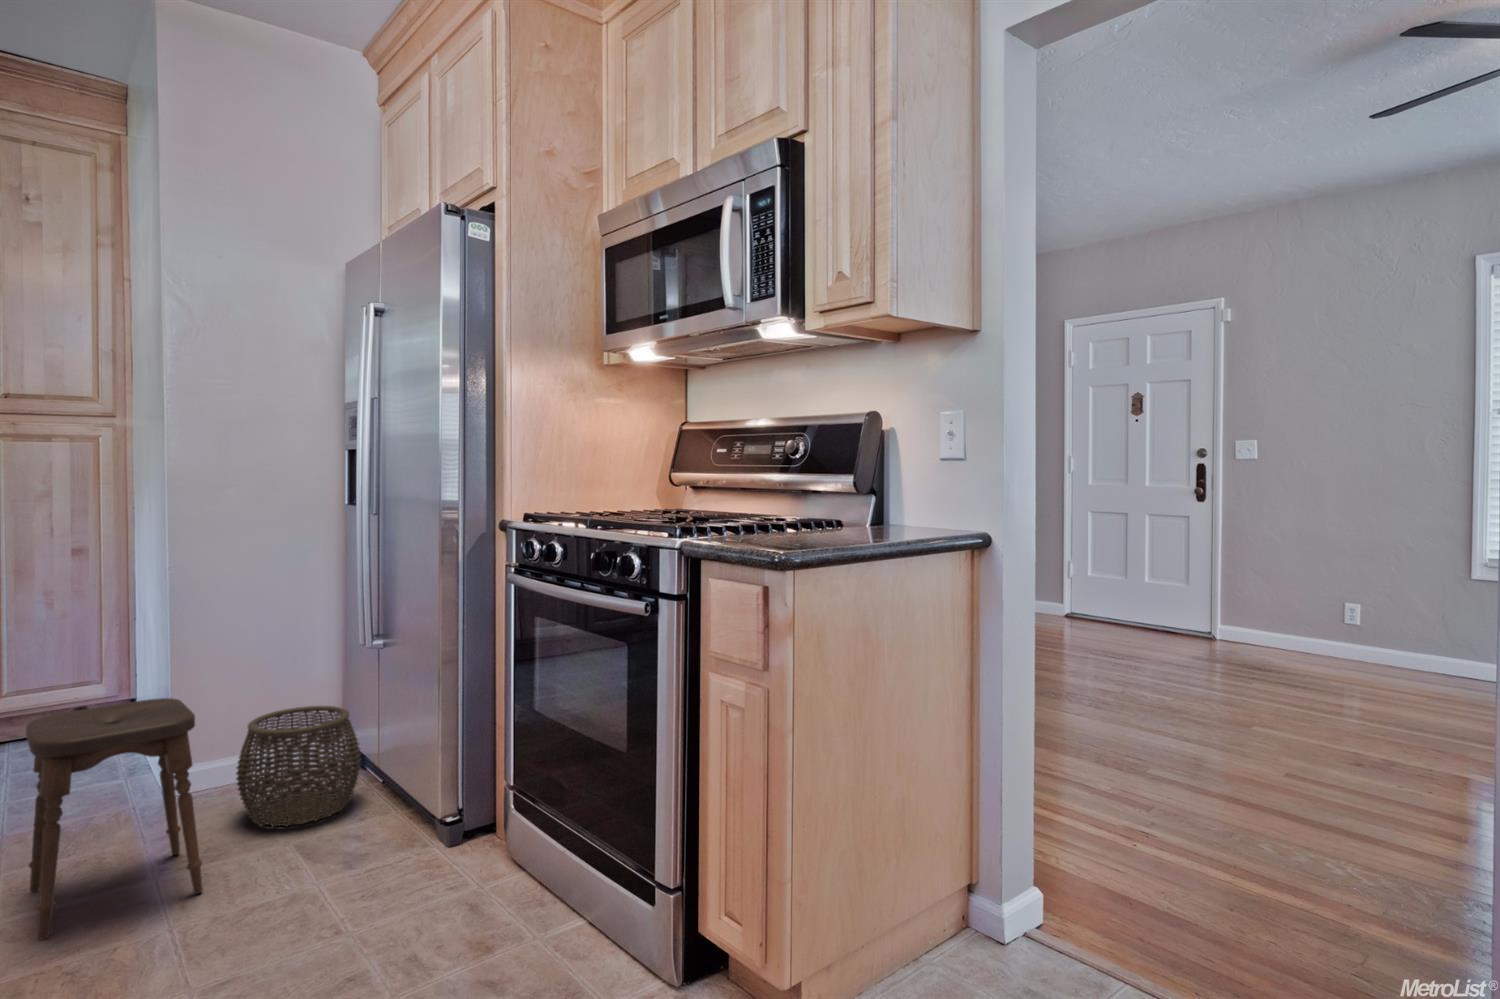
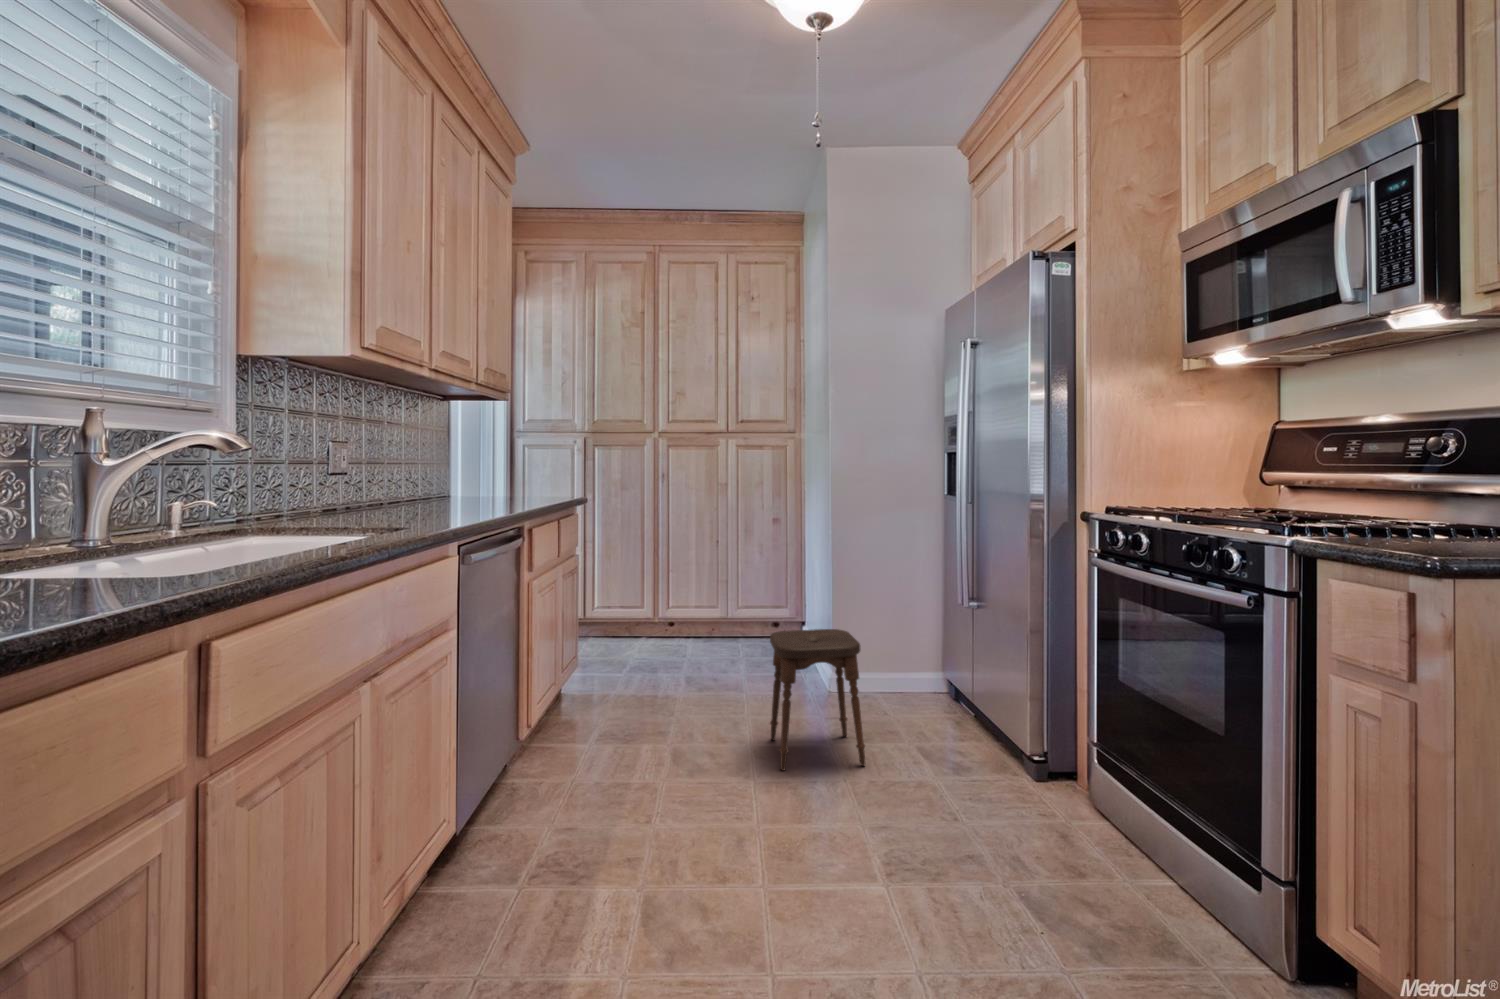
woven basket: present [236,706,361,827] -> none [877,648,961,735]

